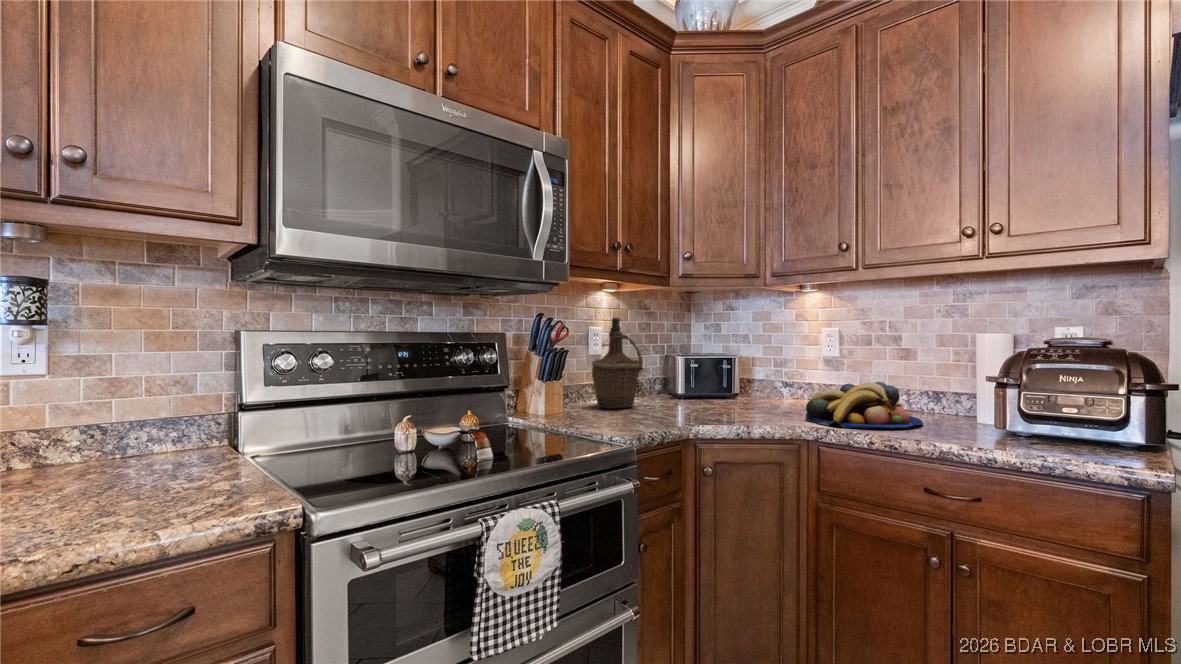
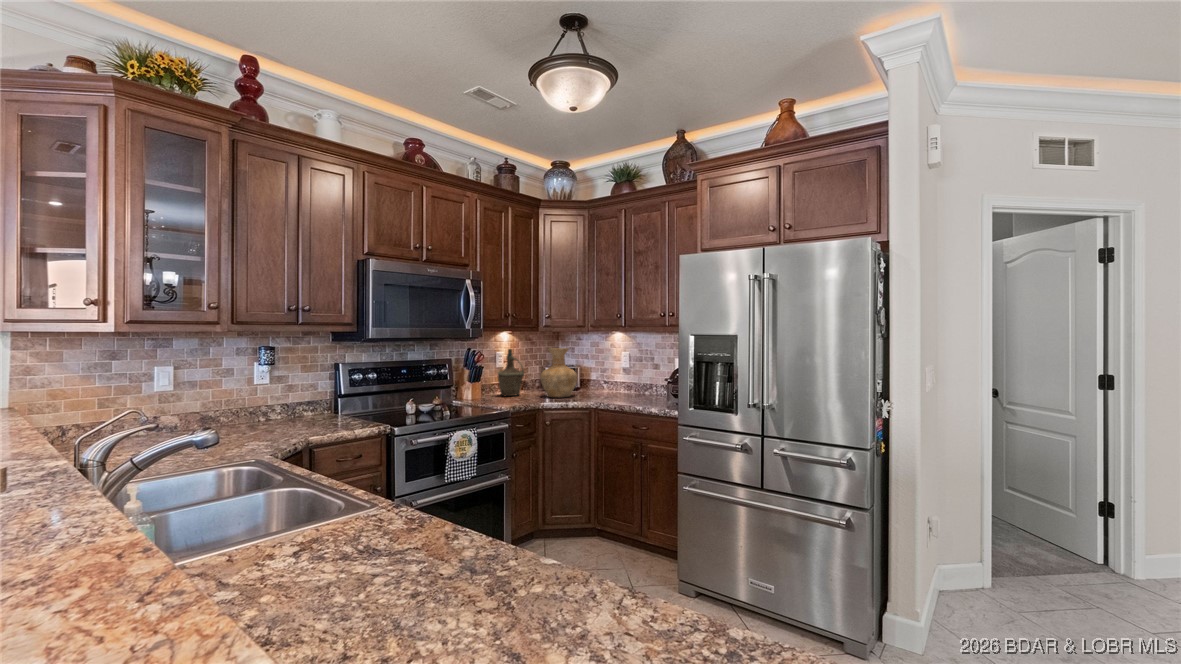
vase: none [676,316,751,415] -> present [541,348,577,397]
fruit bowl: present [805,382,923,428] -> none [598,380,649,401]

